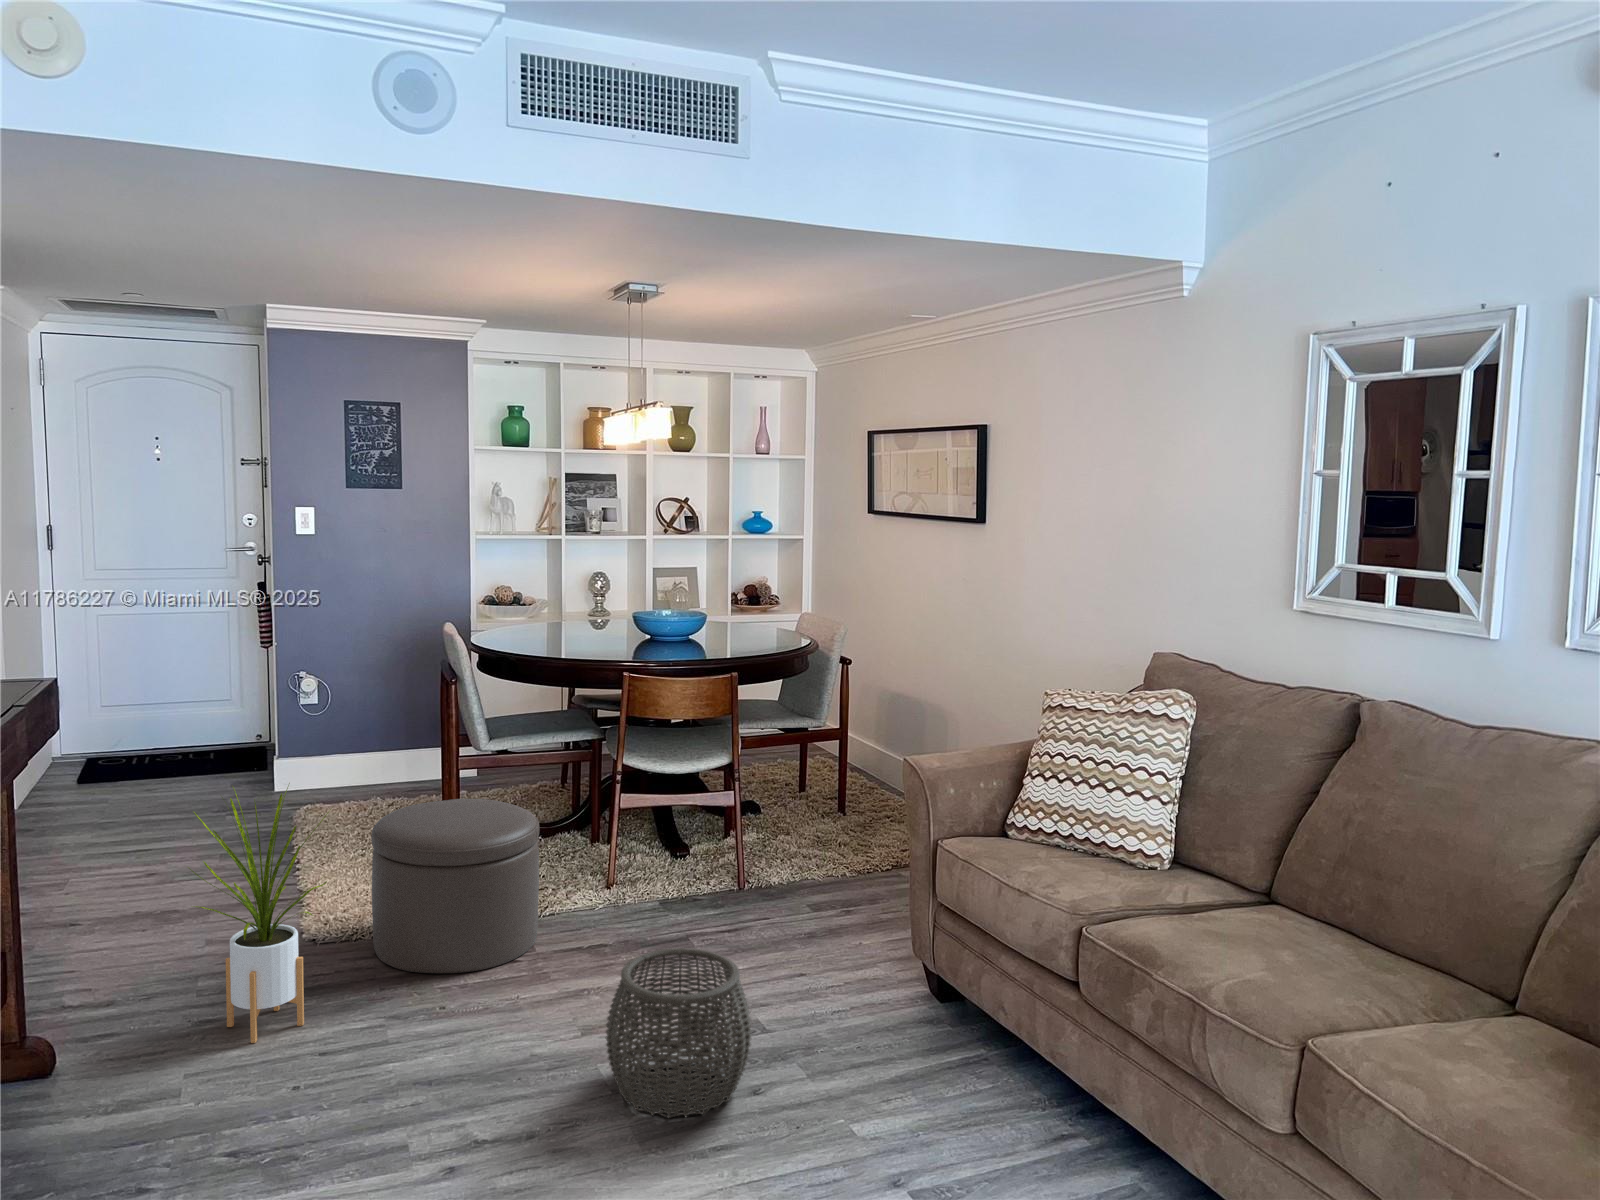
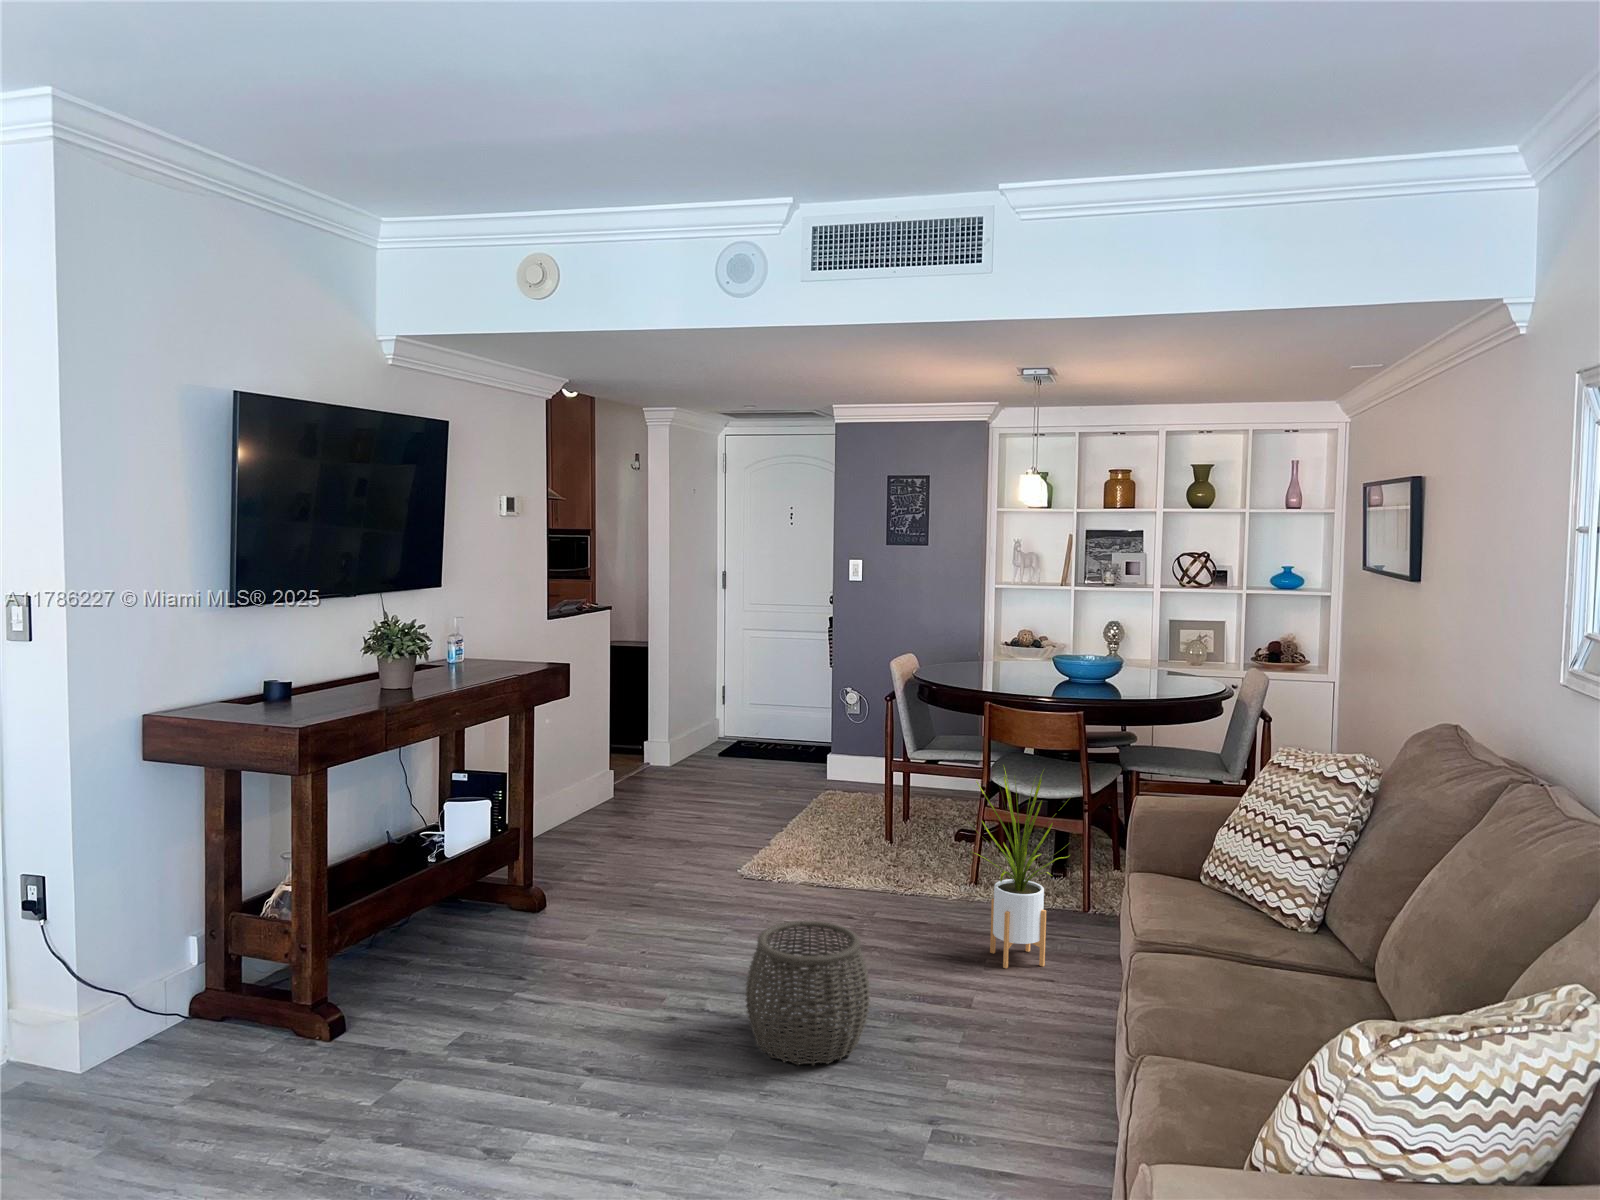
house plant: present [189,783,331,1043] -> present [970,768,1070,968]
ottoman: present [371,799,539,973] -> none [735,788,866,926]

